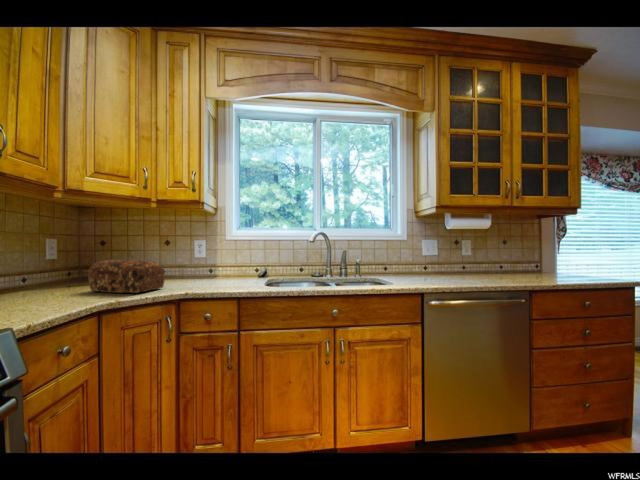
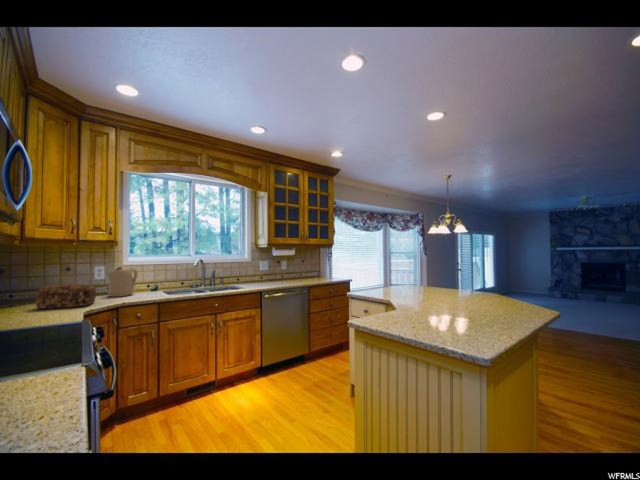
kettle: none [197,241,240,282] -> present [108,267,137,297]

